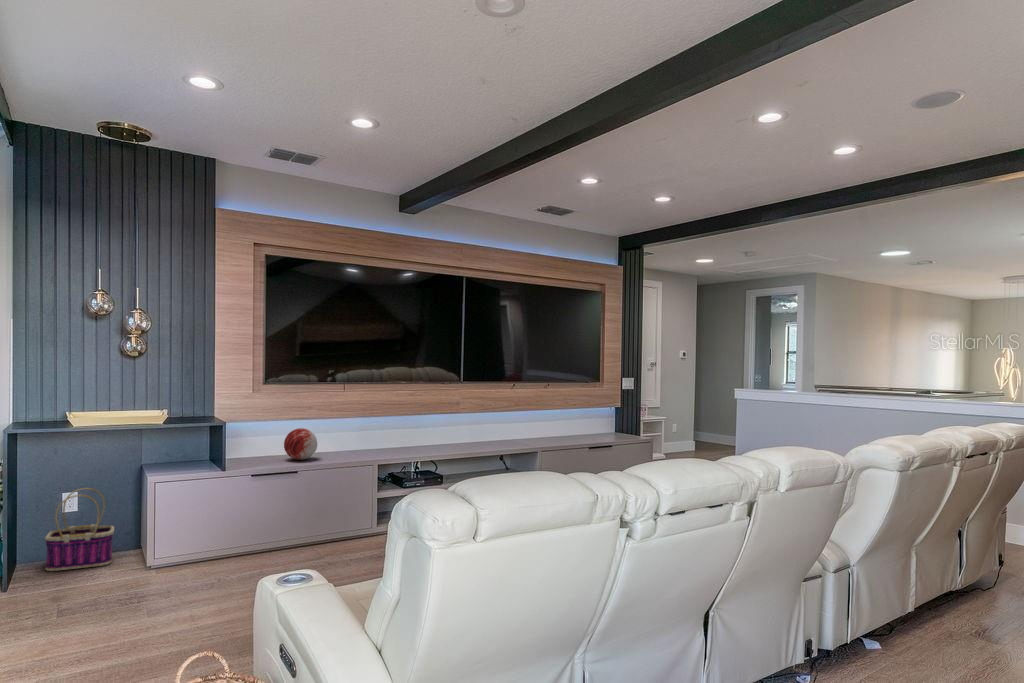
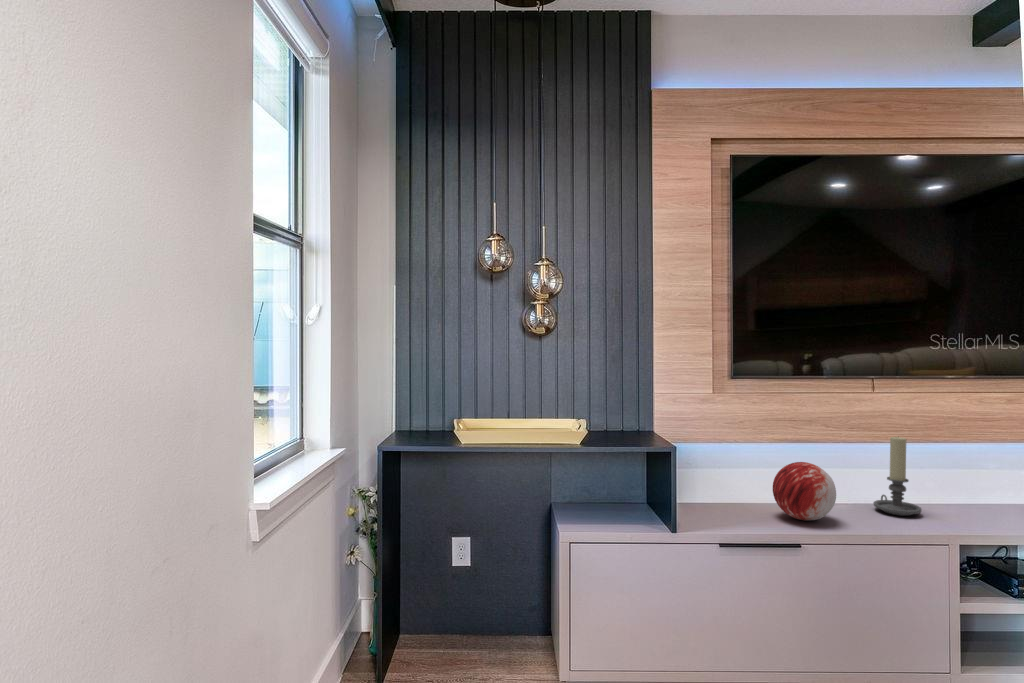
candle holder: none [342,412,364,454] -> present [874,437,921,516]
basket: present [45,488,114,571] -> none [435,527,520,654]

